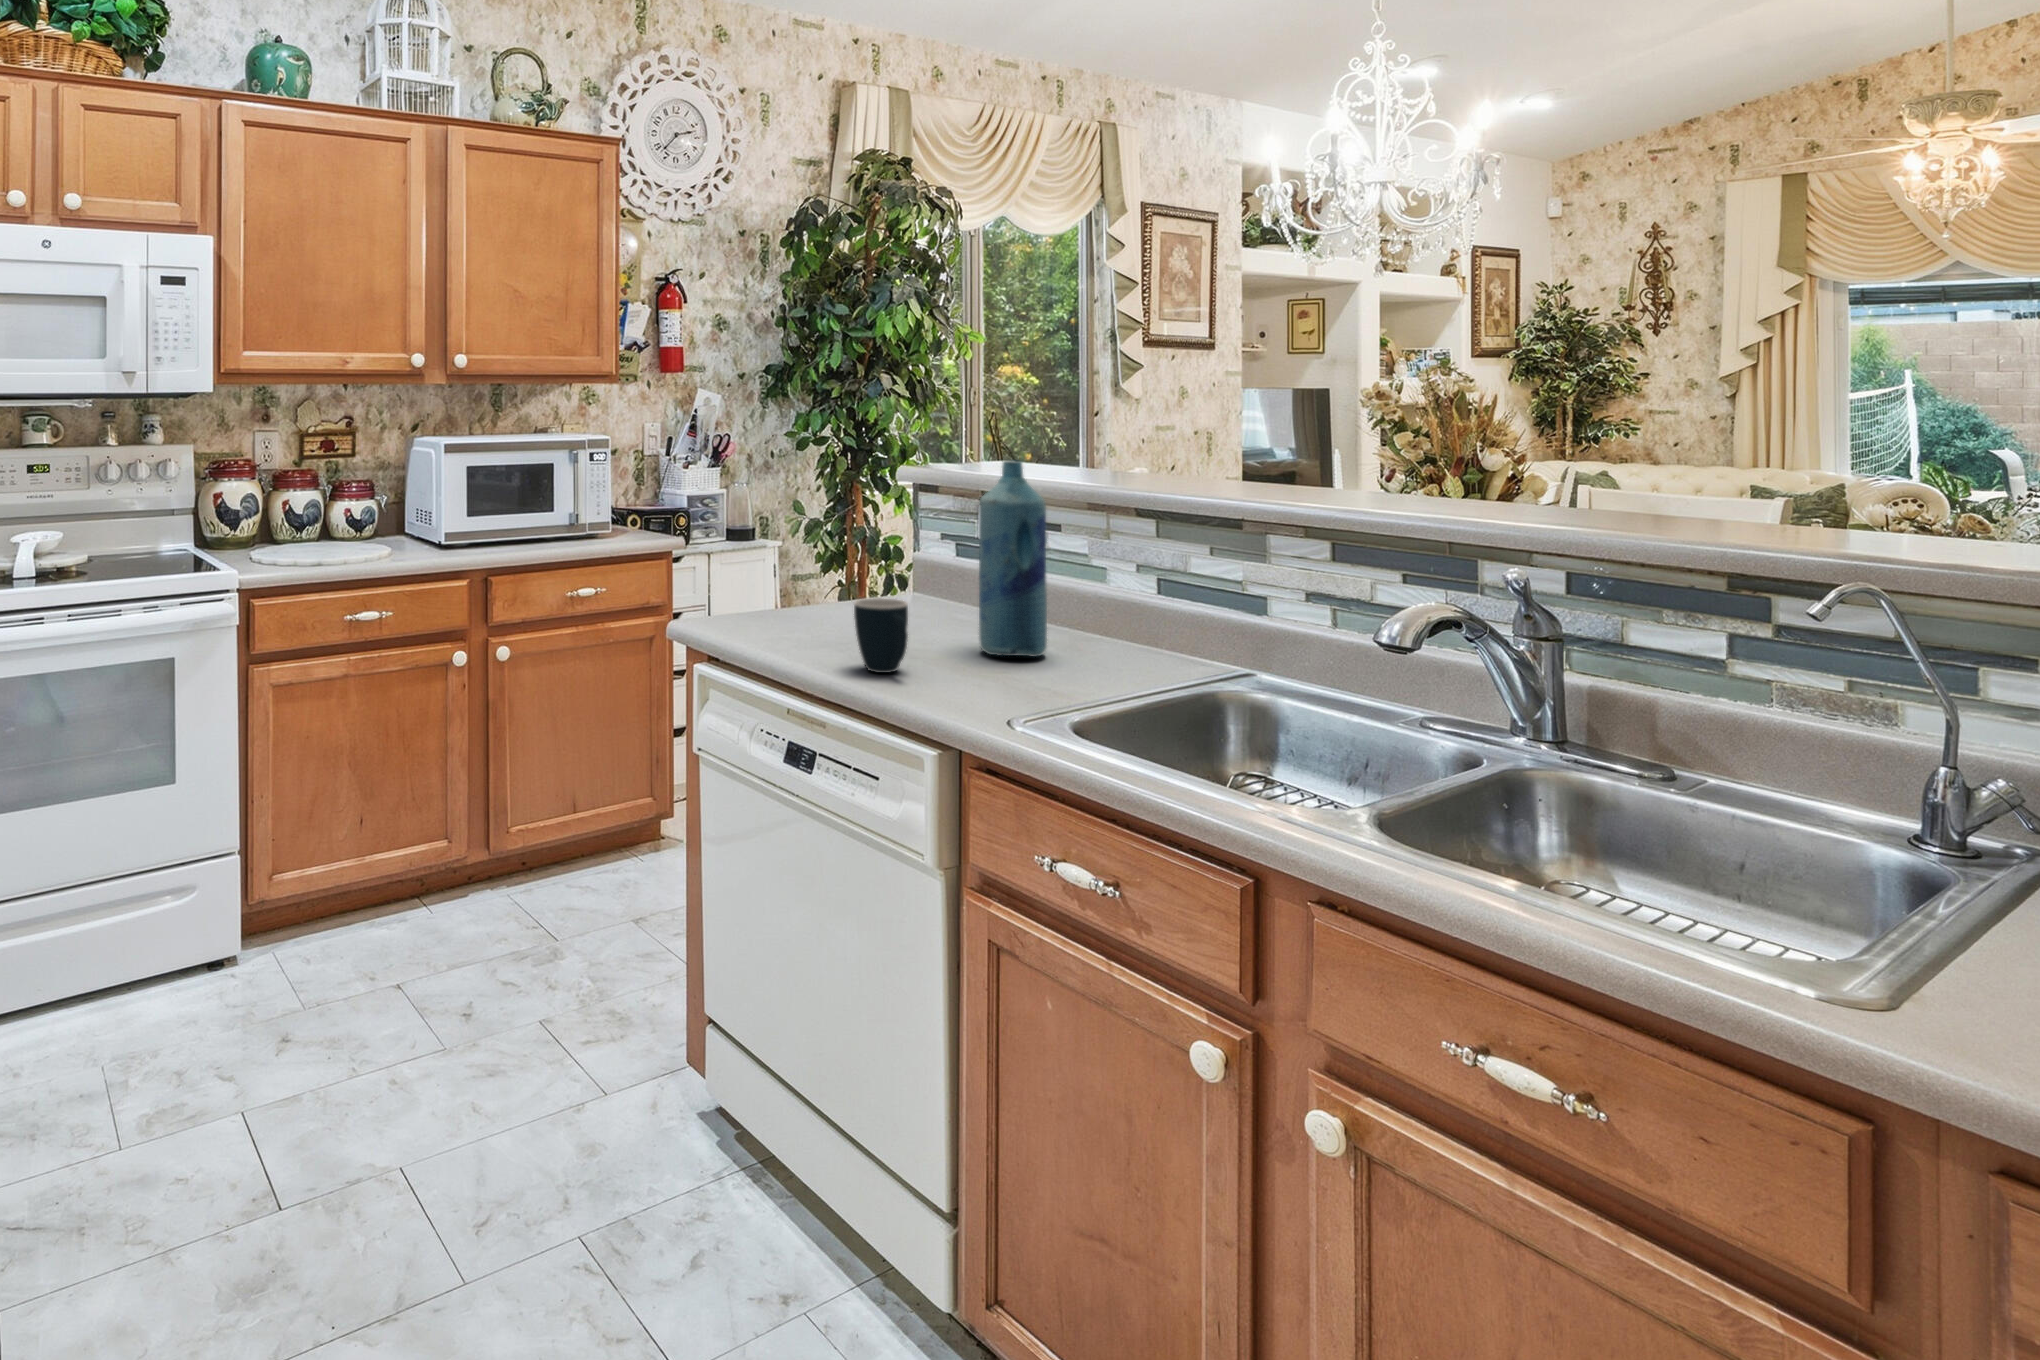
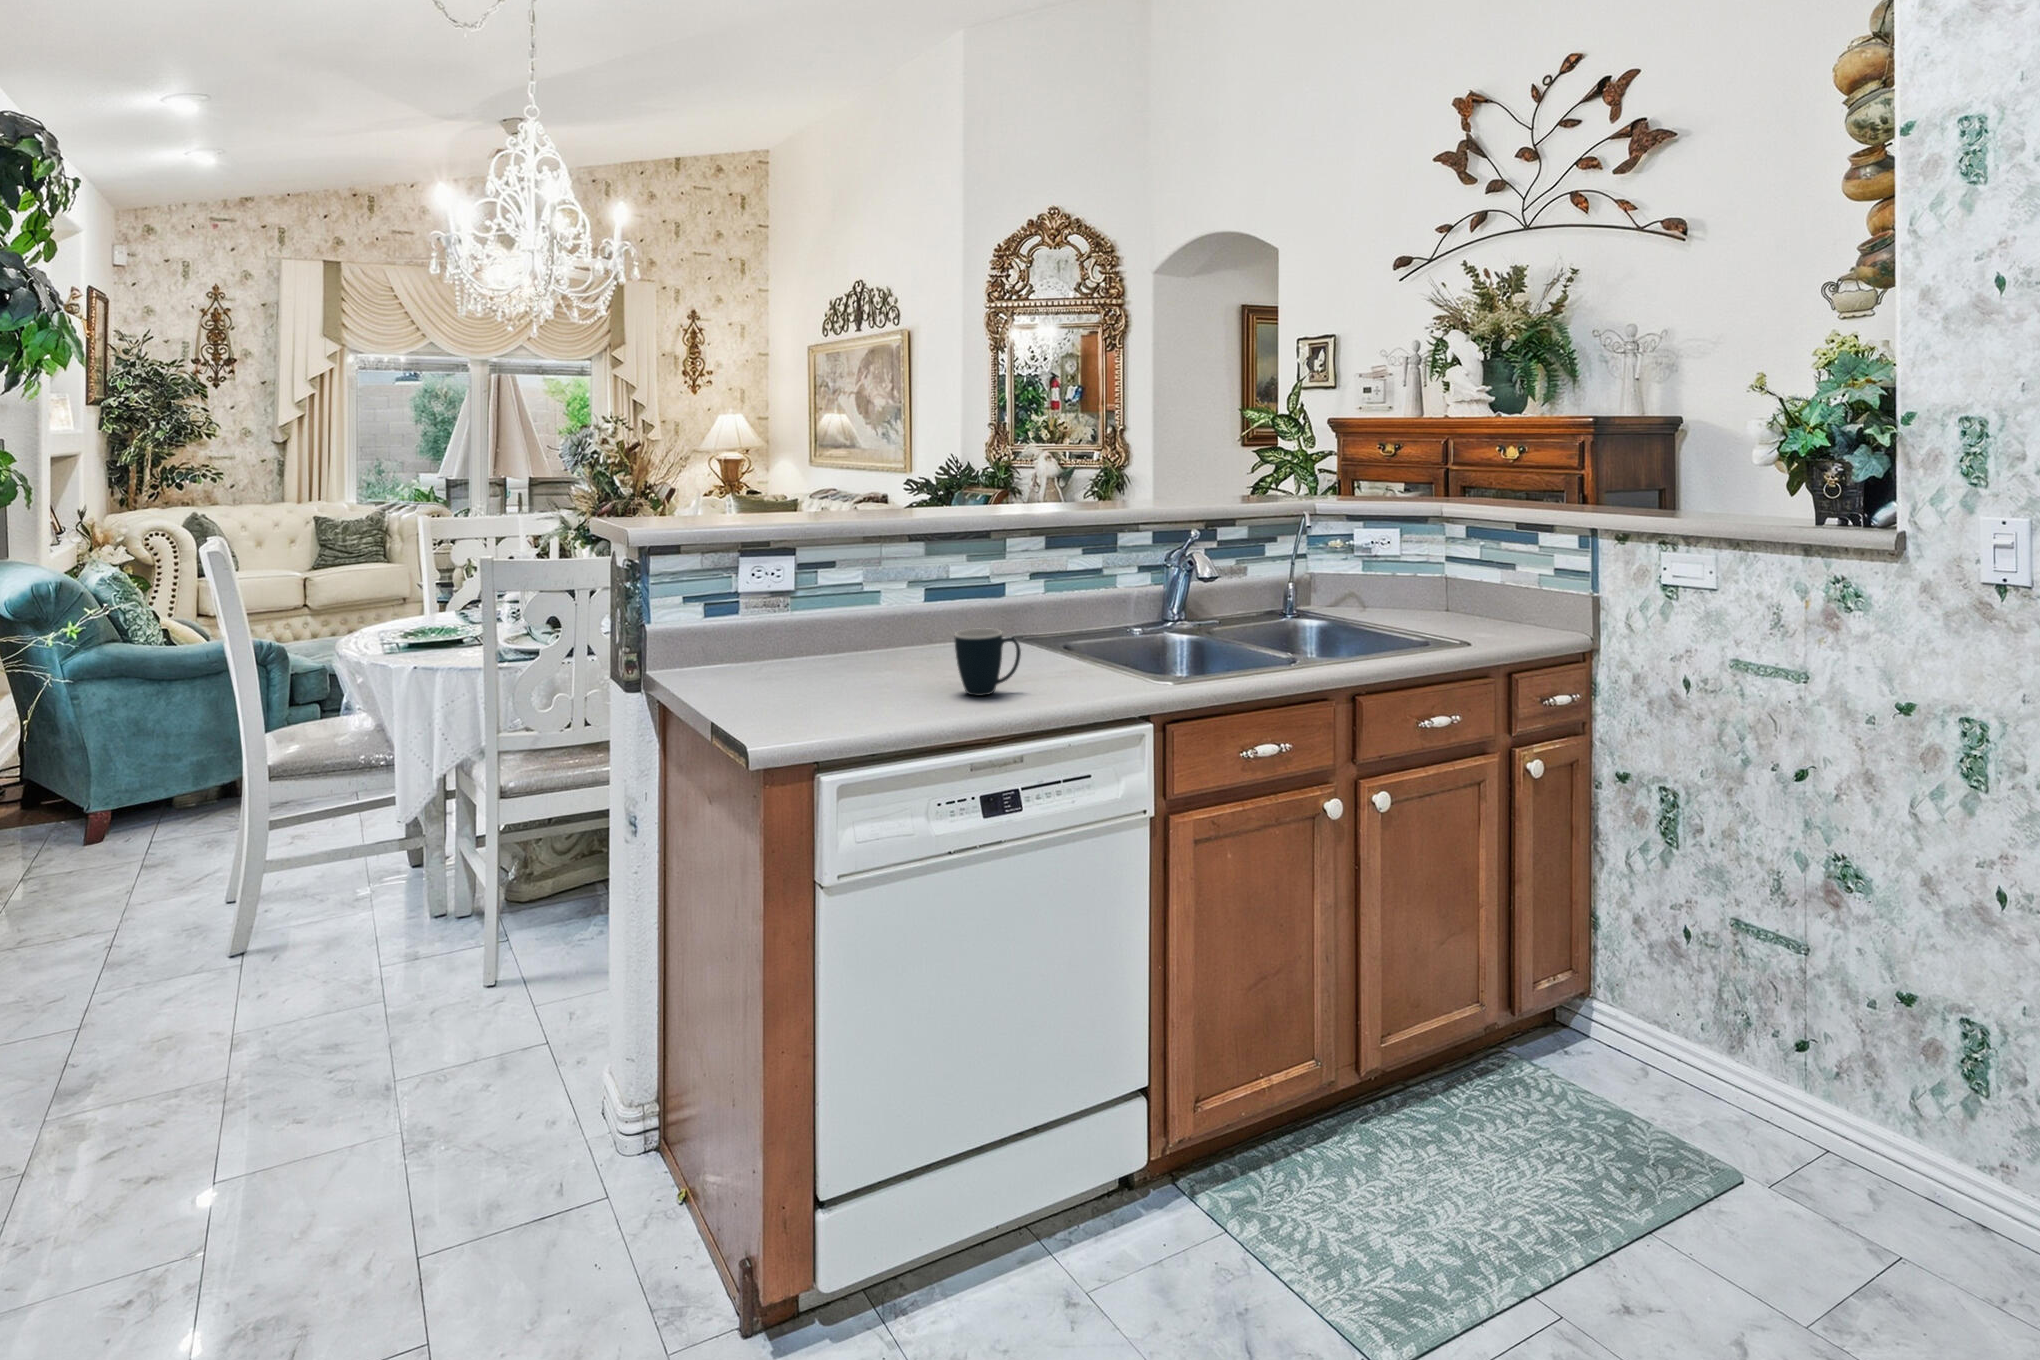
bottle: present [979,460,1047,657] -> none [904,501,965,669]

